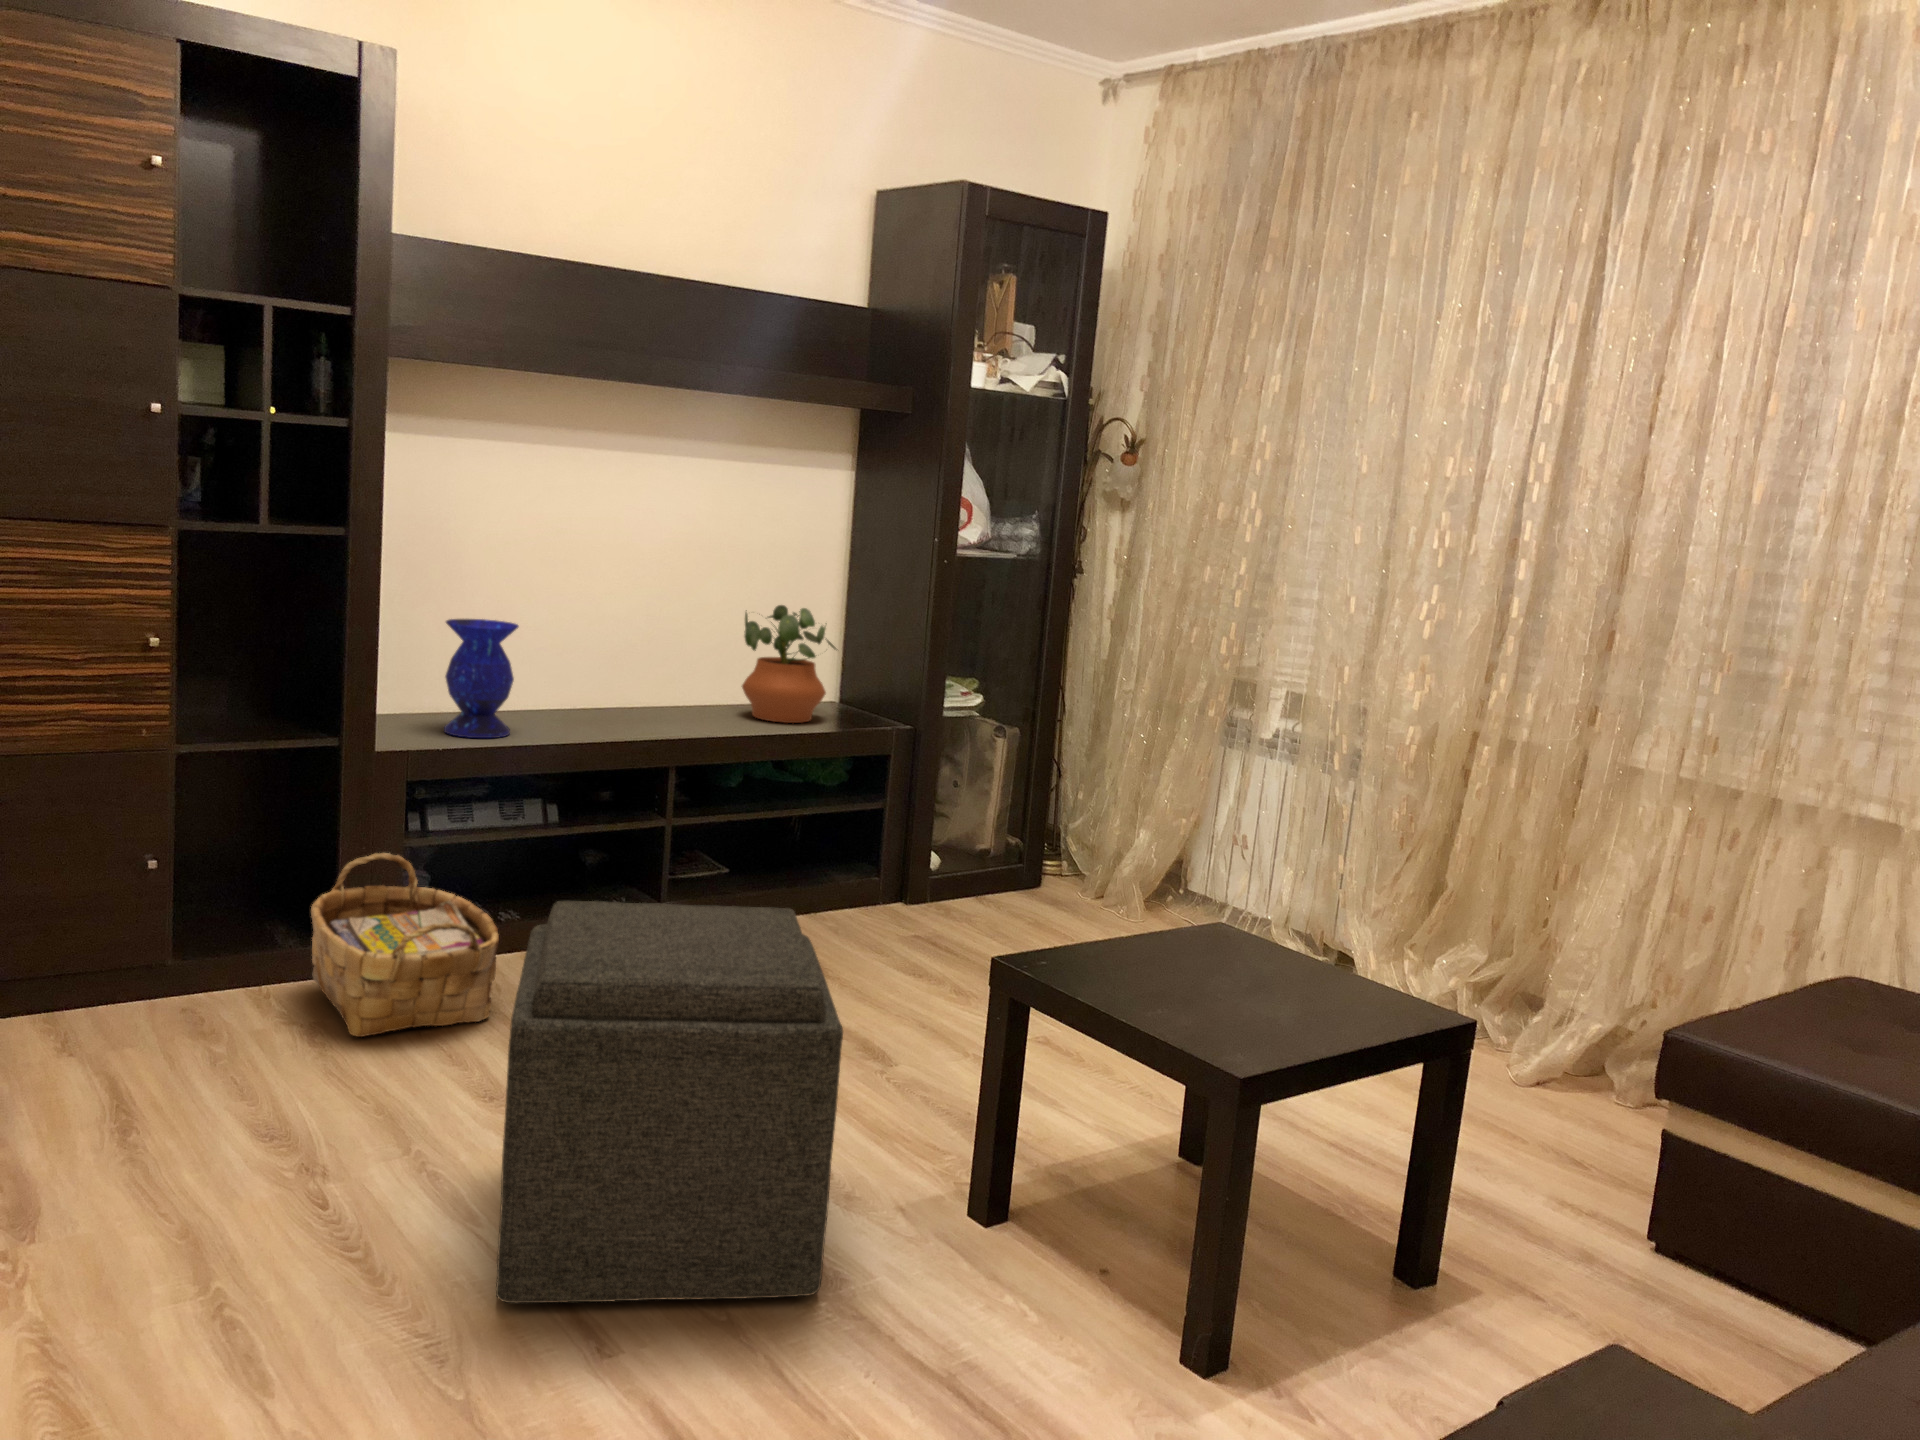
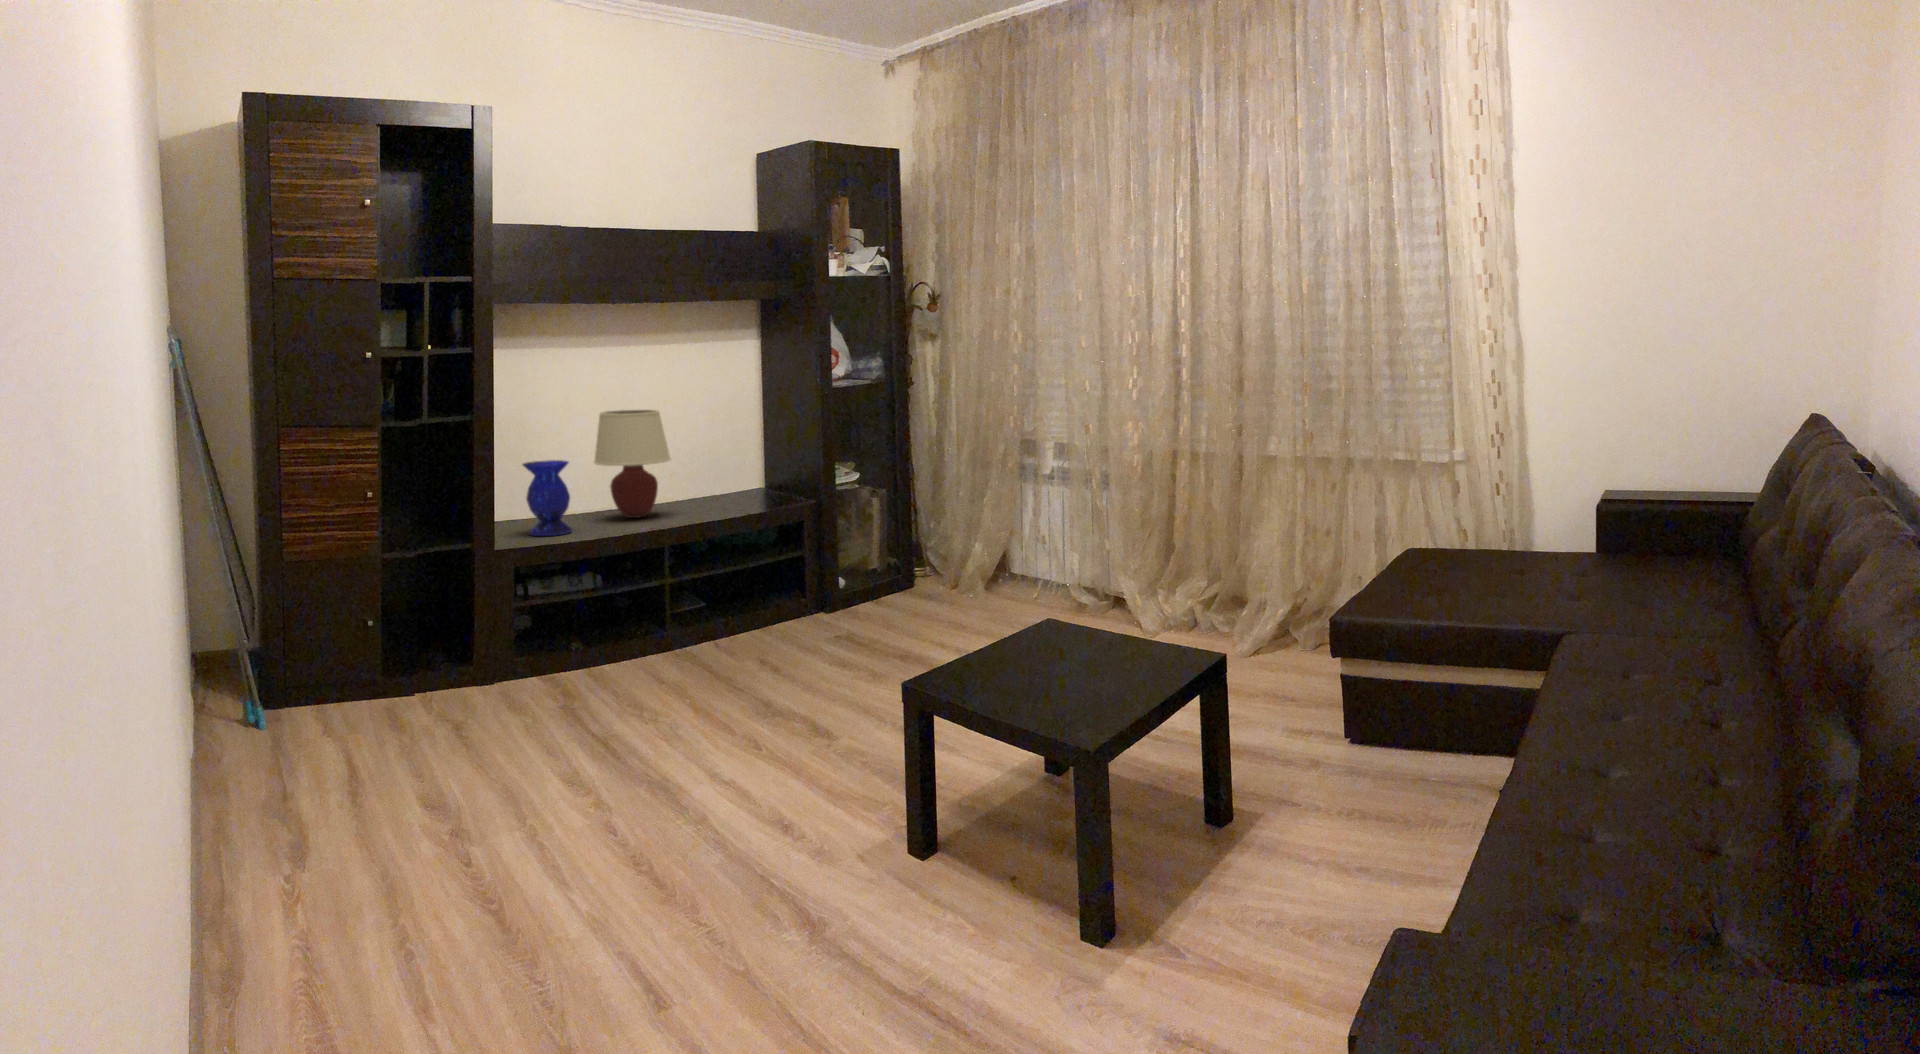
table lamp: none [565,556,684,725] -> present [594,410,671,518]
potted plant: present [742,605,836,723] -> none [704,428,767,504]
woven basket: present [311,853,499,1037] -> none [475,613,599,722]
ottoman: present [496,901,843,1303] -> none [644,595,845,818]

